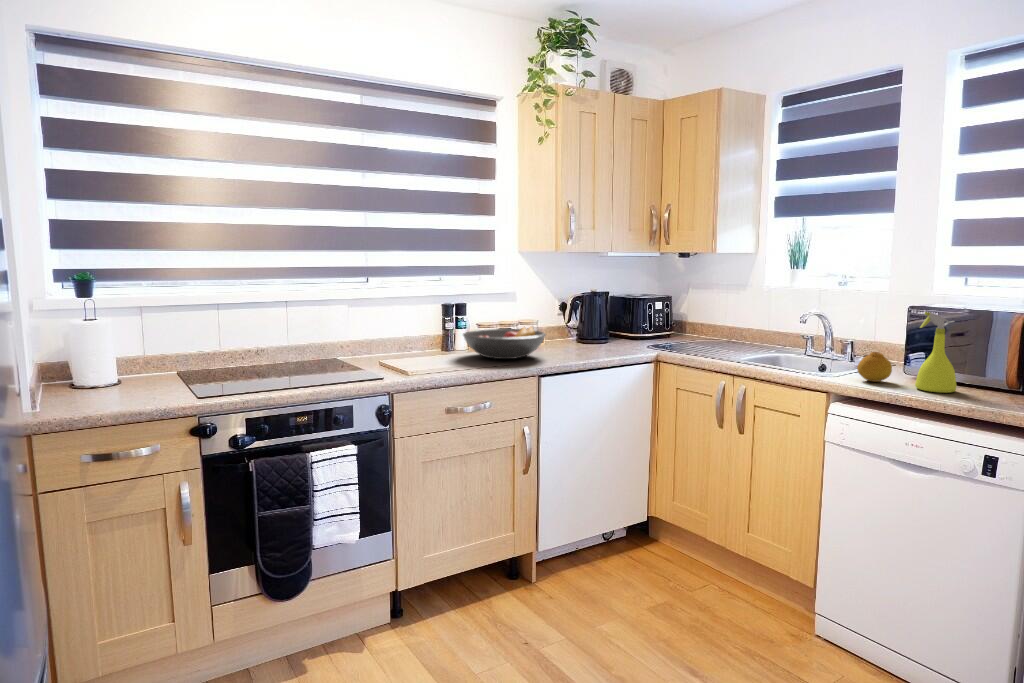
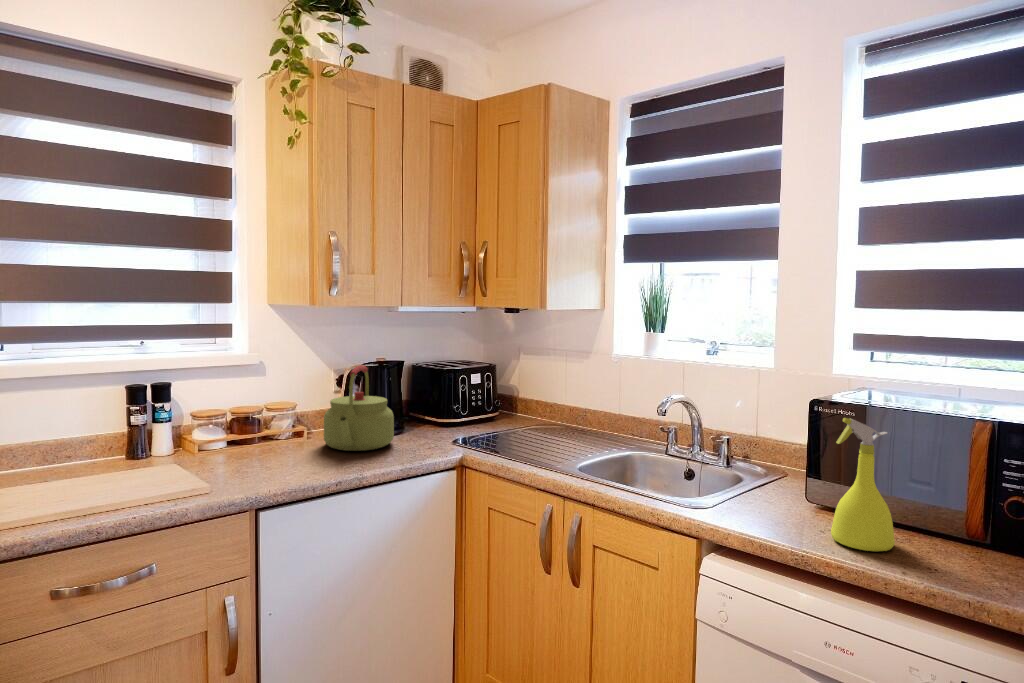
kettle: none [561,293,608,349] -> present [324,365,394,451]
fruit bowl: present [463,326,546,359] -> none [125,423,278,484]
fruit: present [857,352,892,382] -> none [742,474,793,523]

